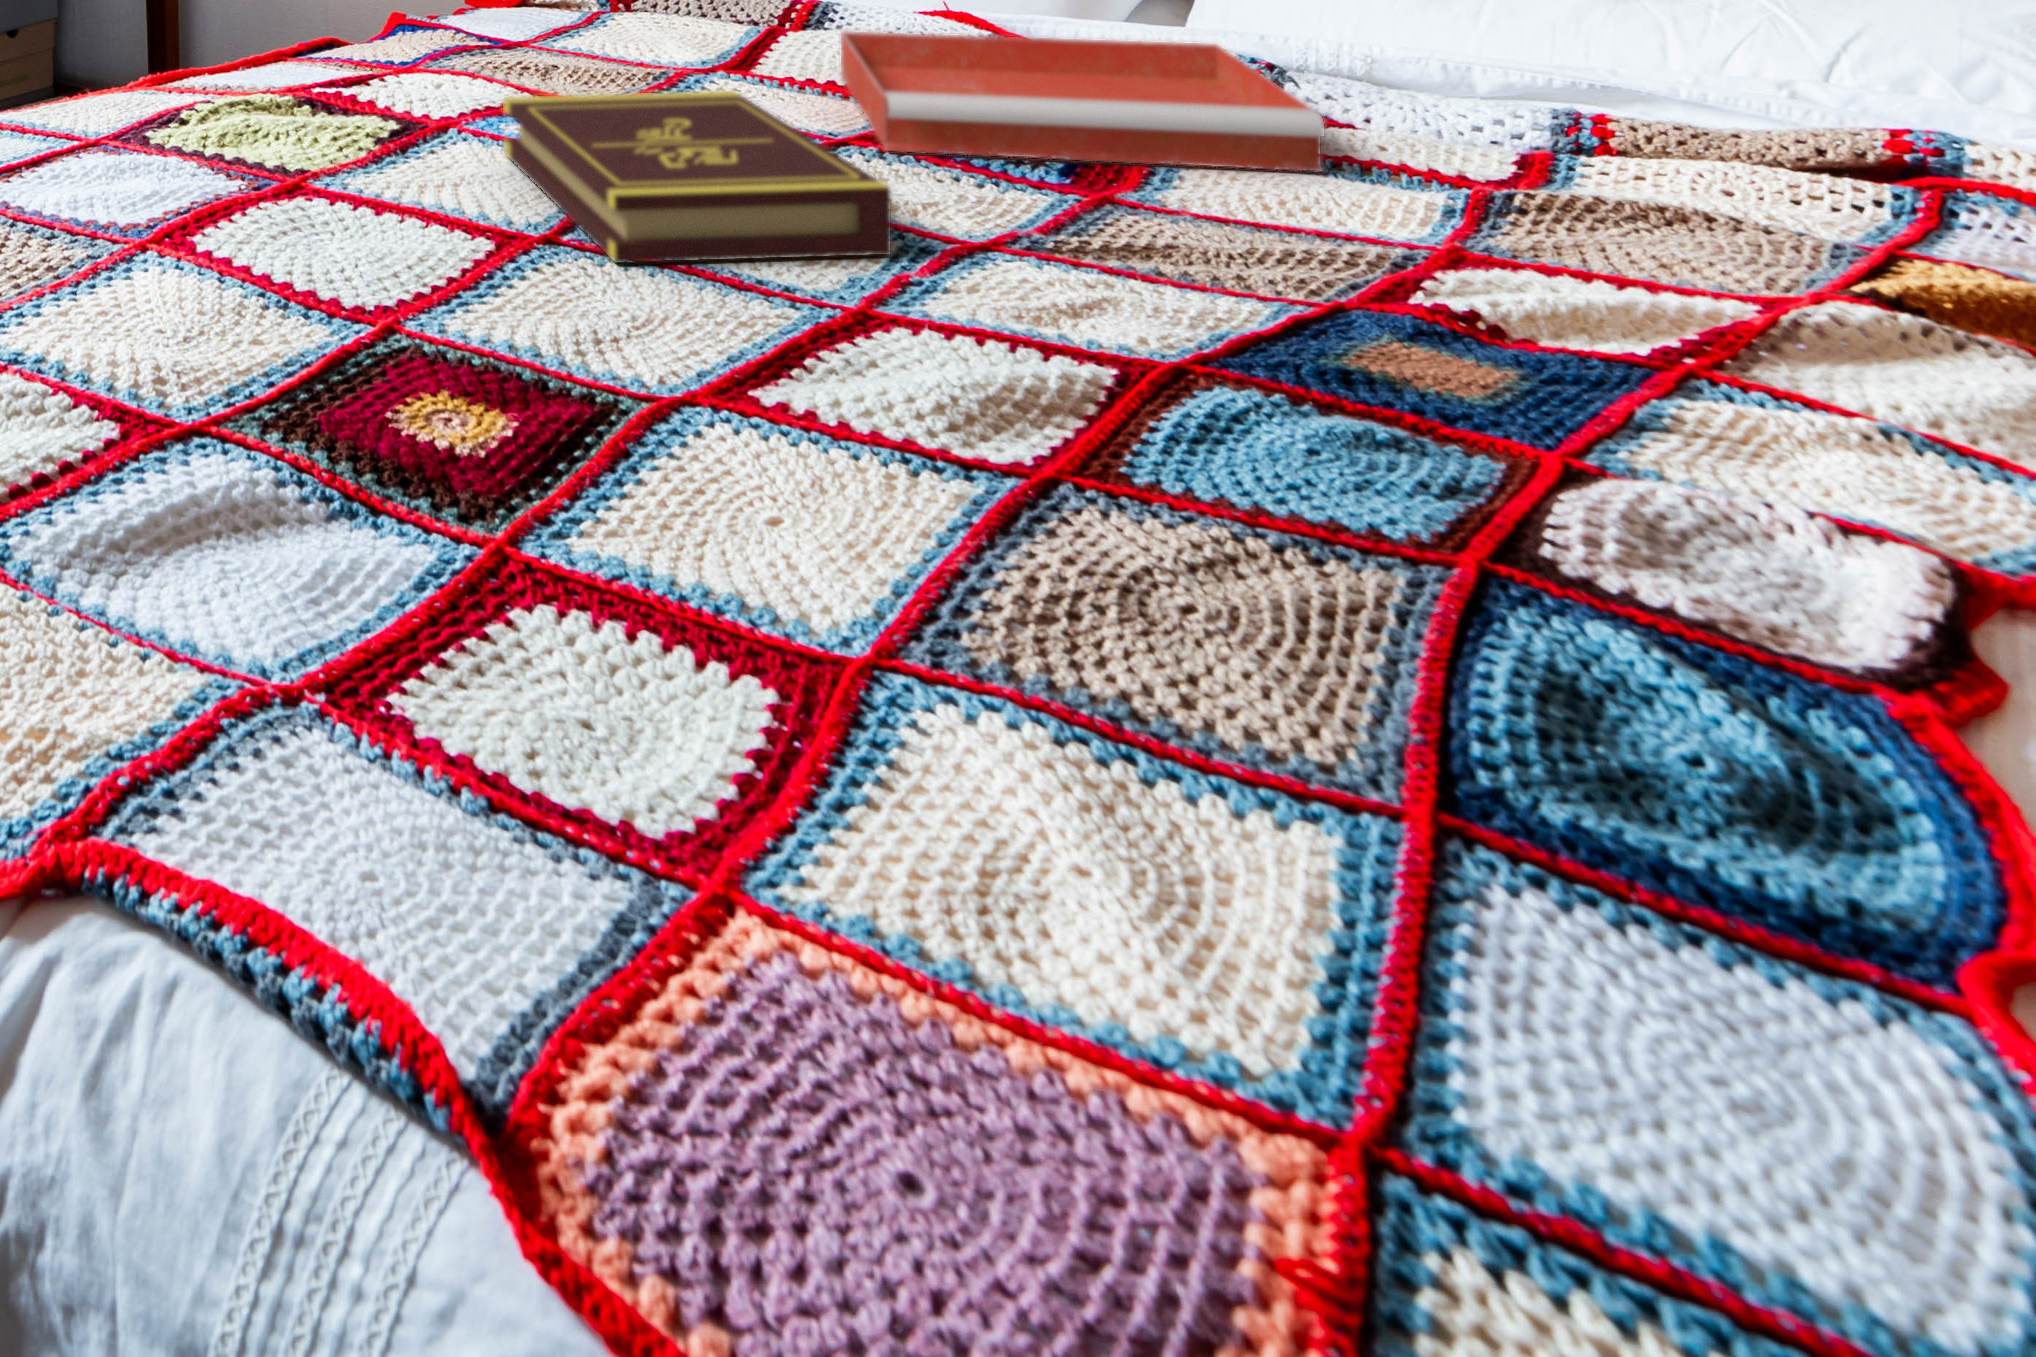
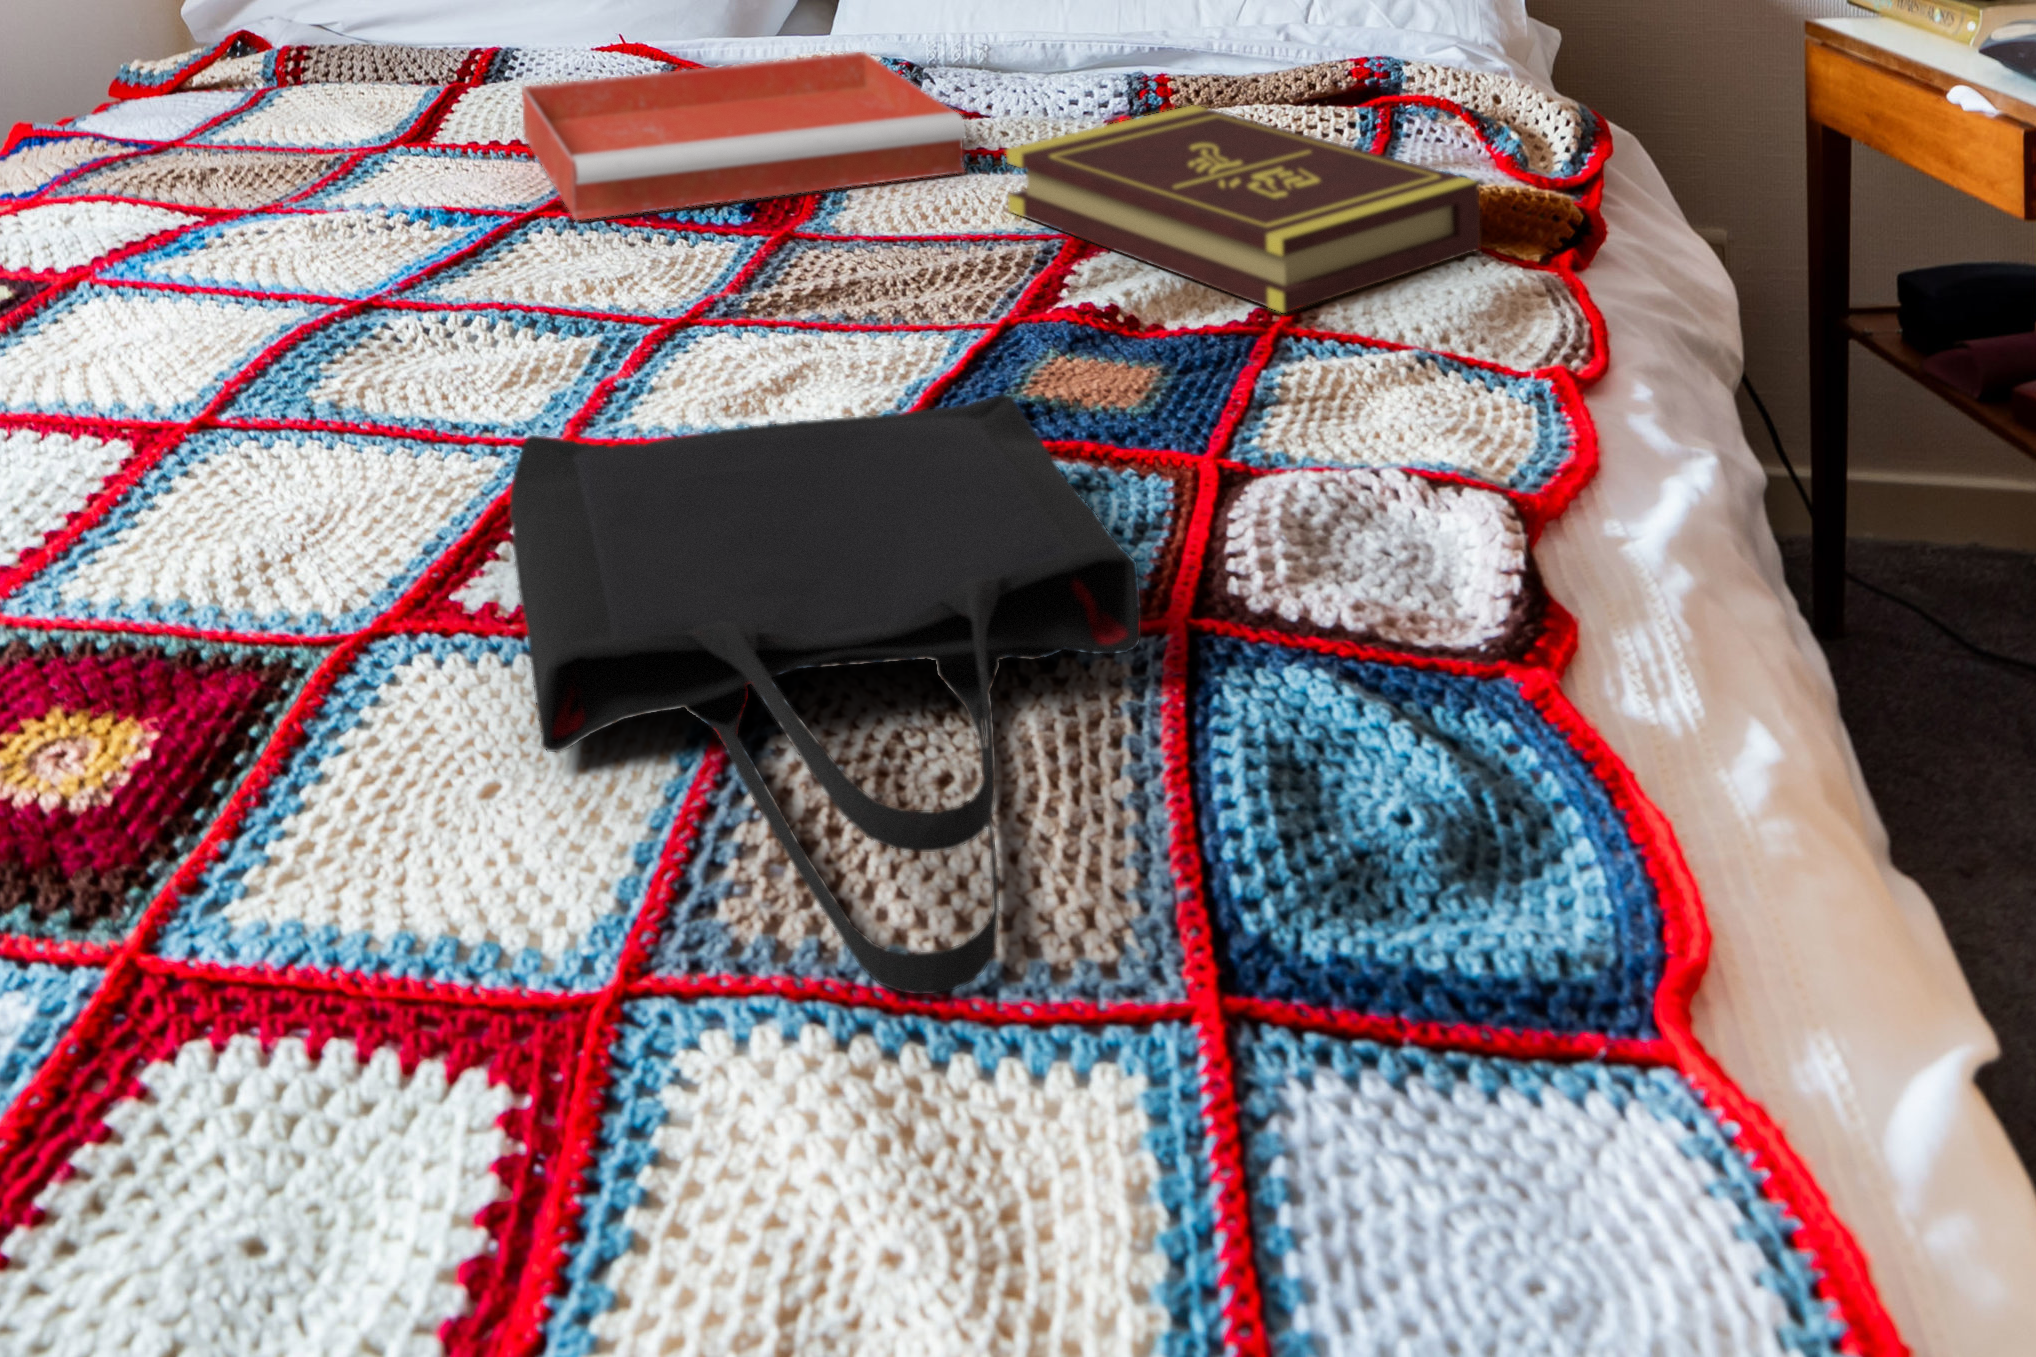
book: present [503,91,891,263] -> present [1007,105,1480,313]
tote bag: none [804,283,1417,737] -> present [510,395,1141,994]

